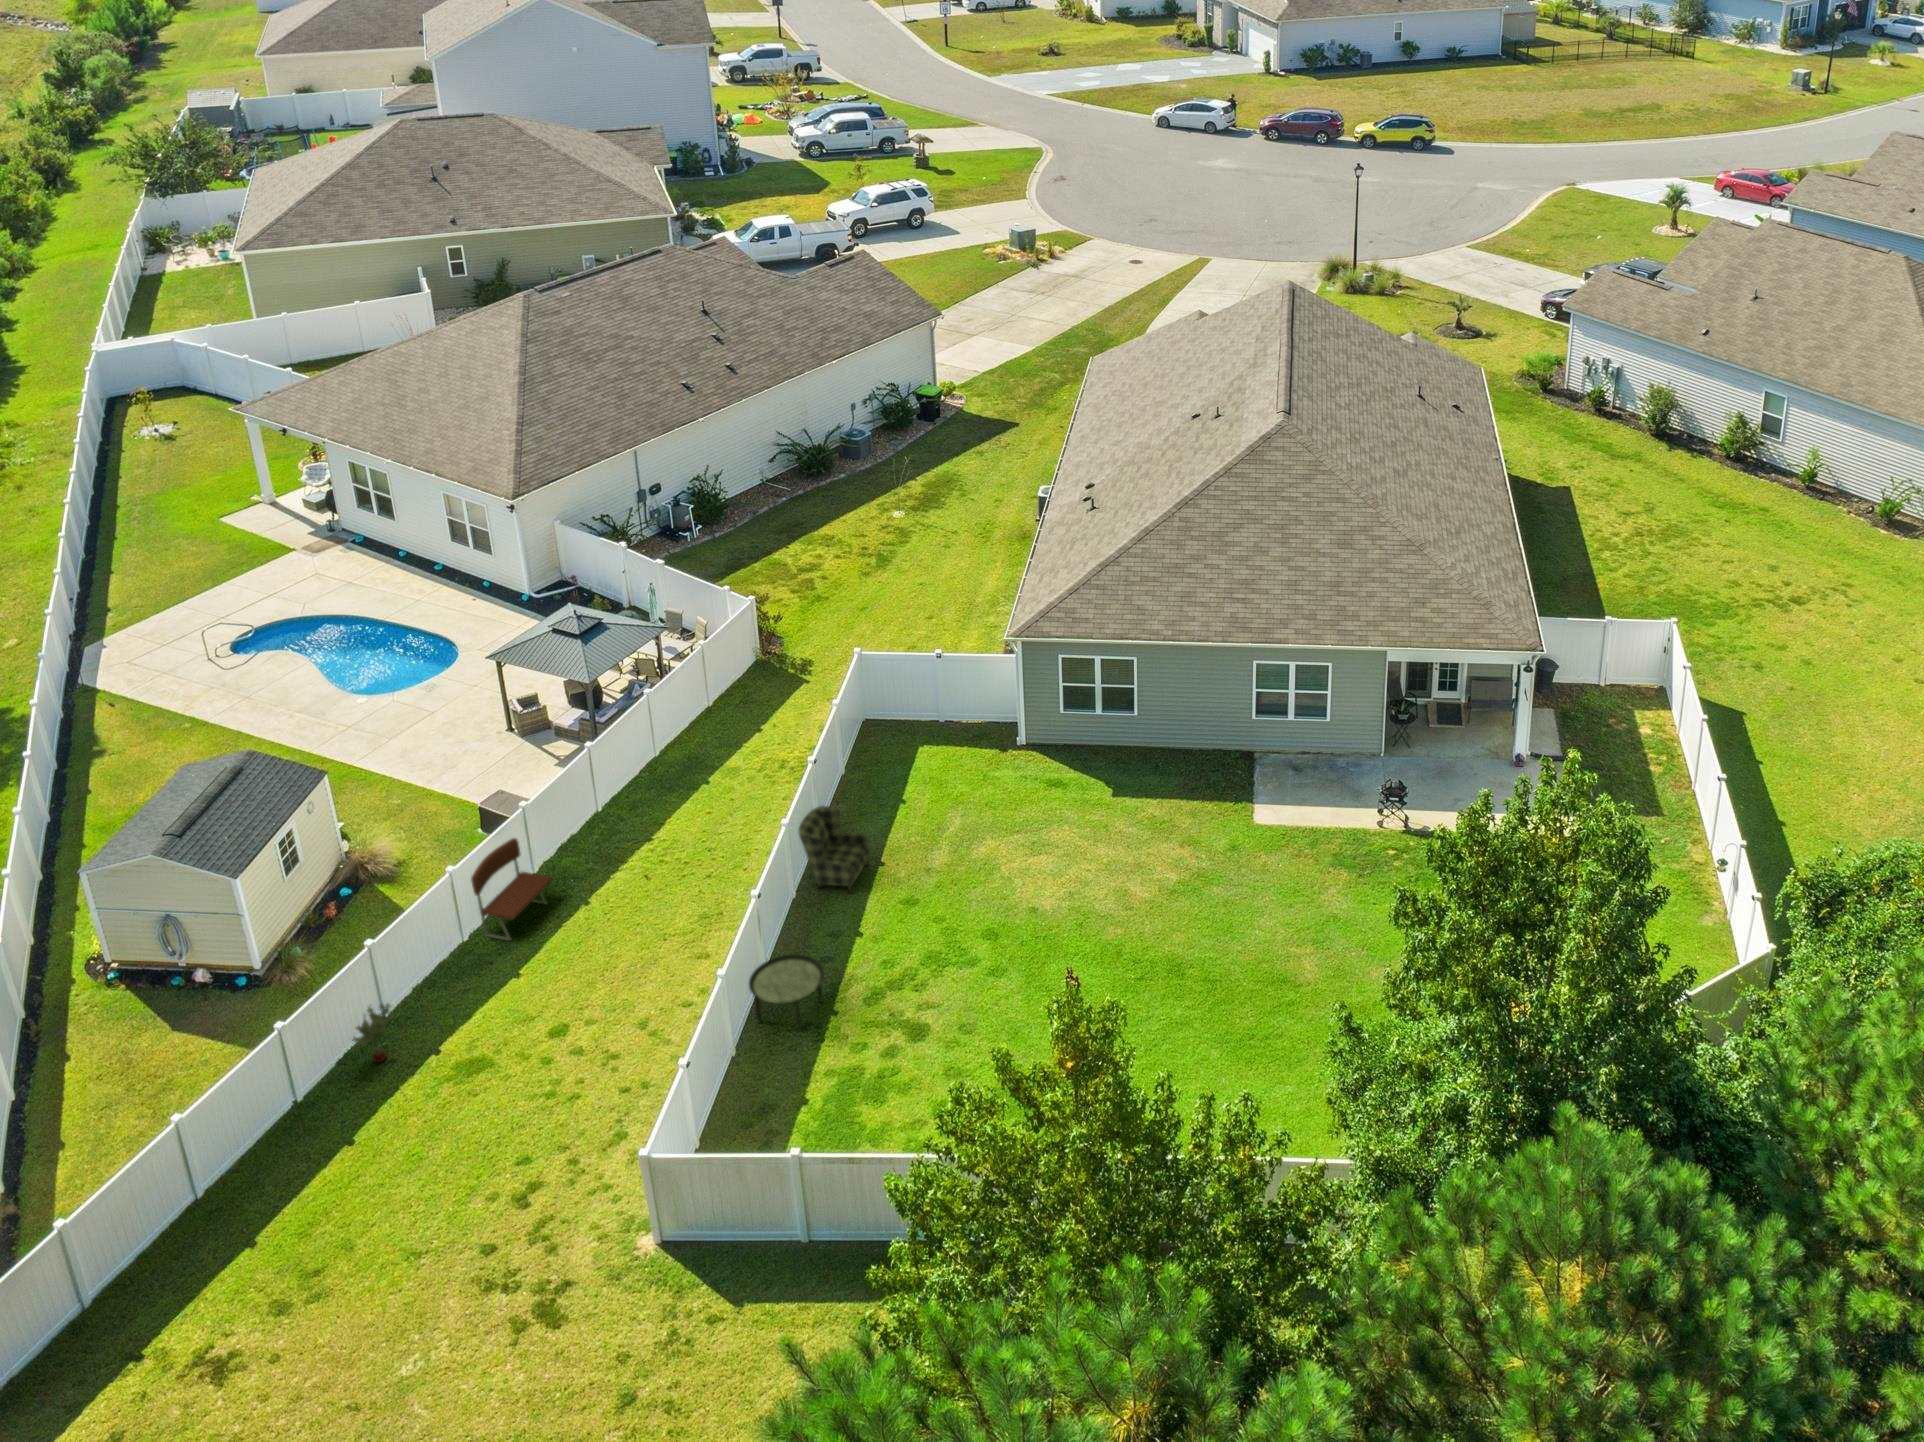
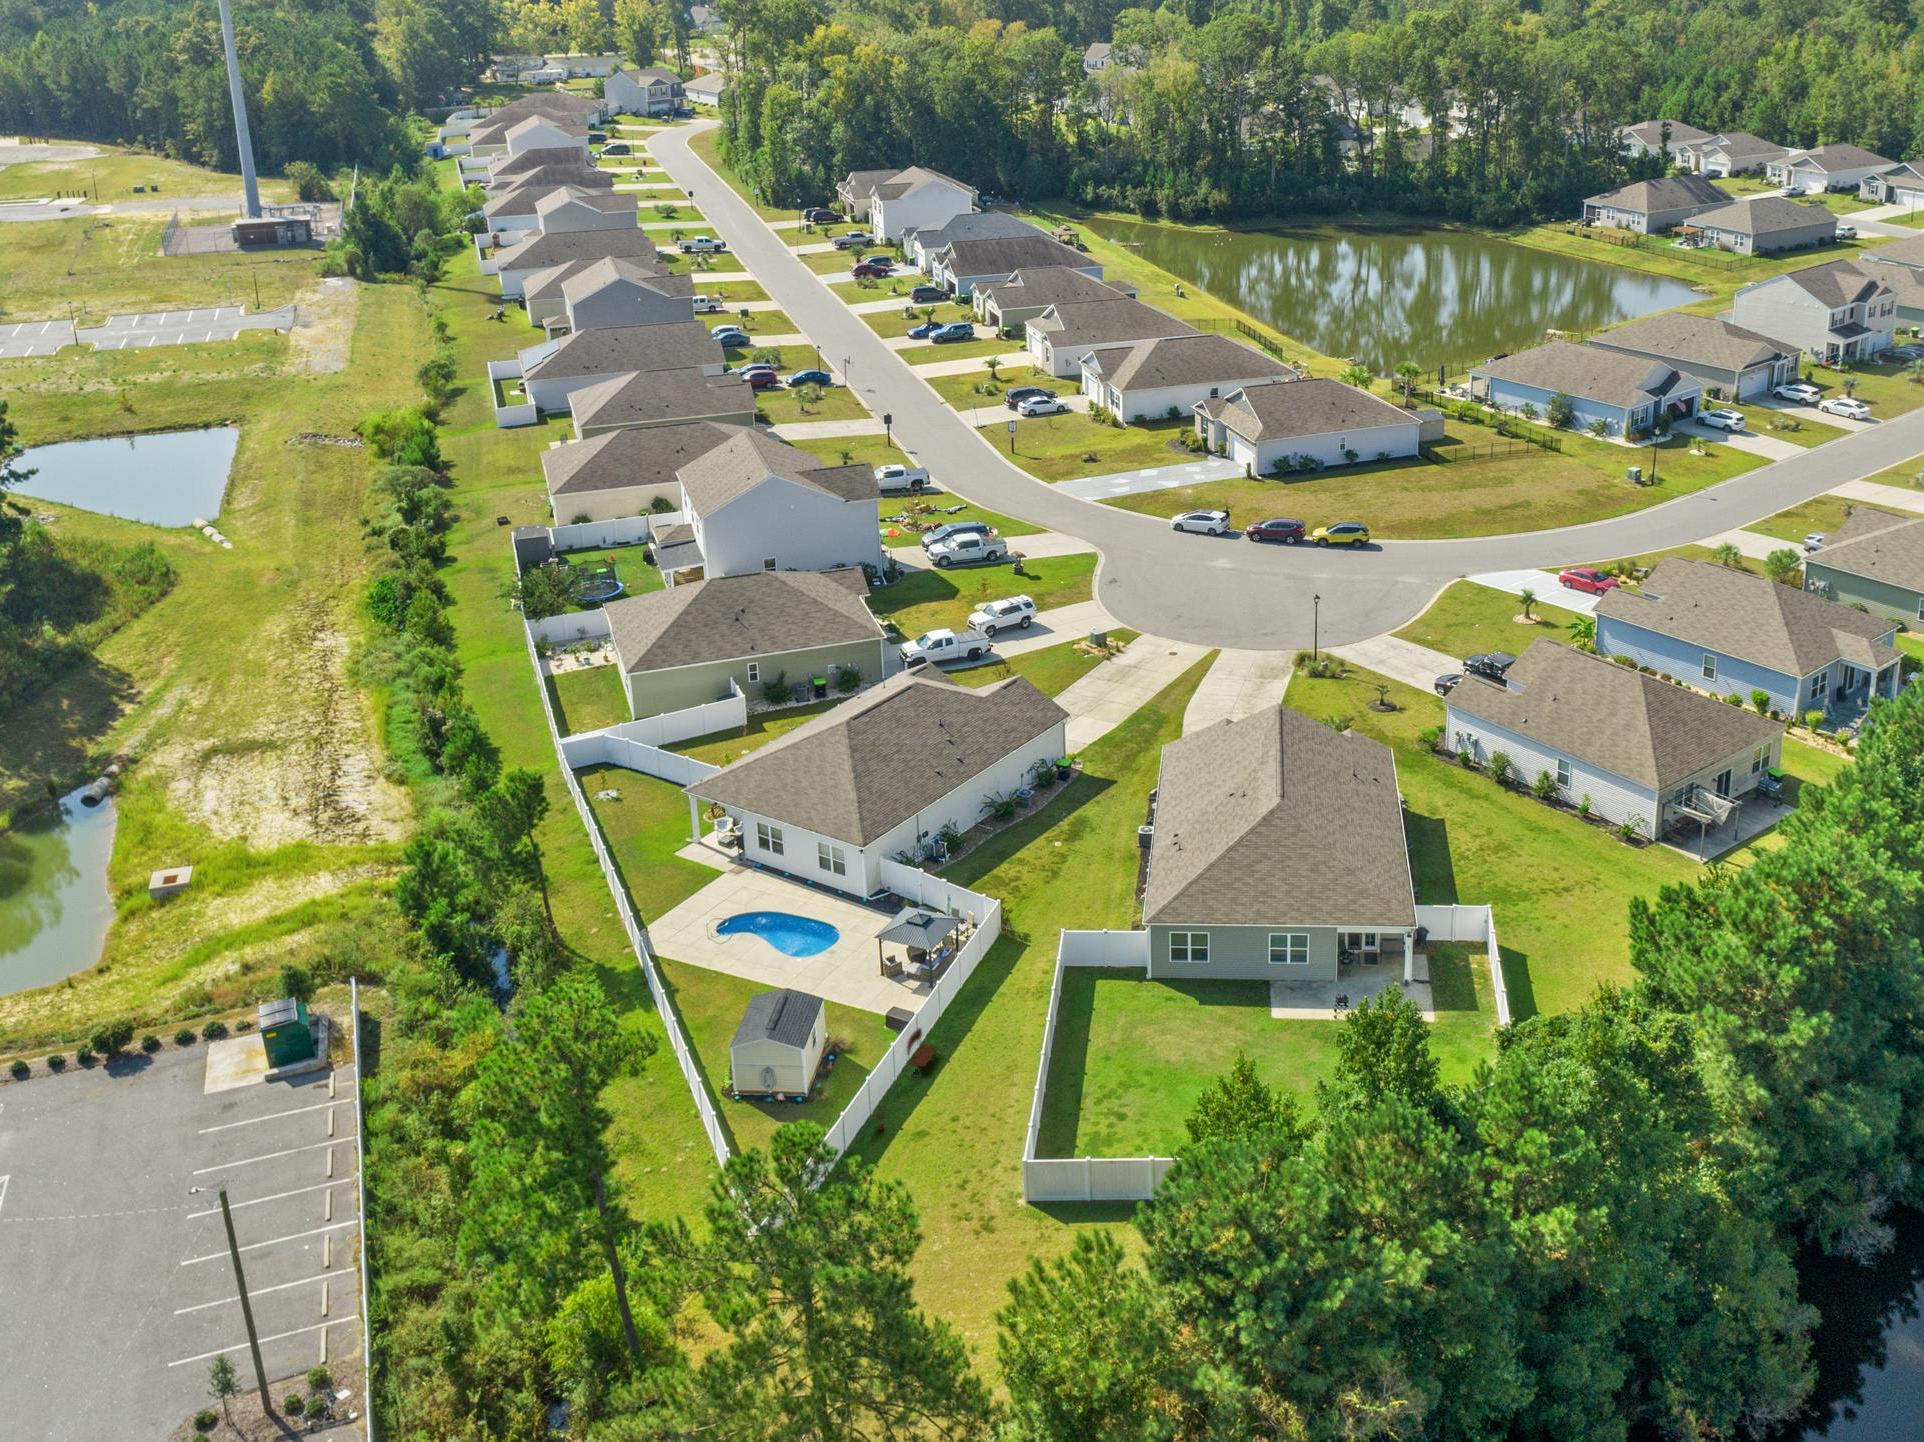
chair: present [798,806,870,893] -> none [1051,1011,1083,1055]
round table: present [749,954,824,1031] -> none [1043,1081,1077,1117]

